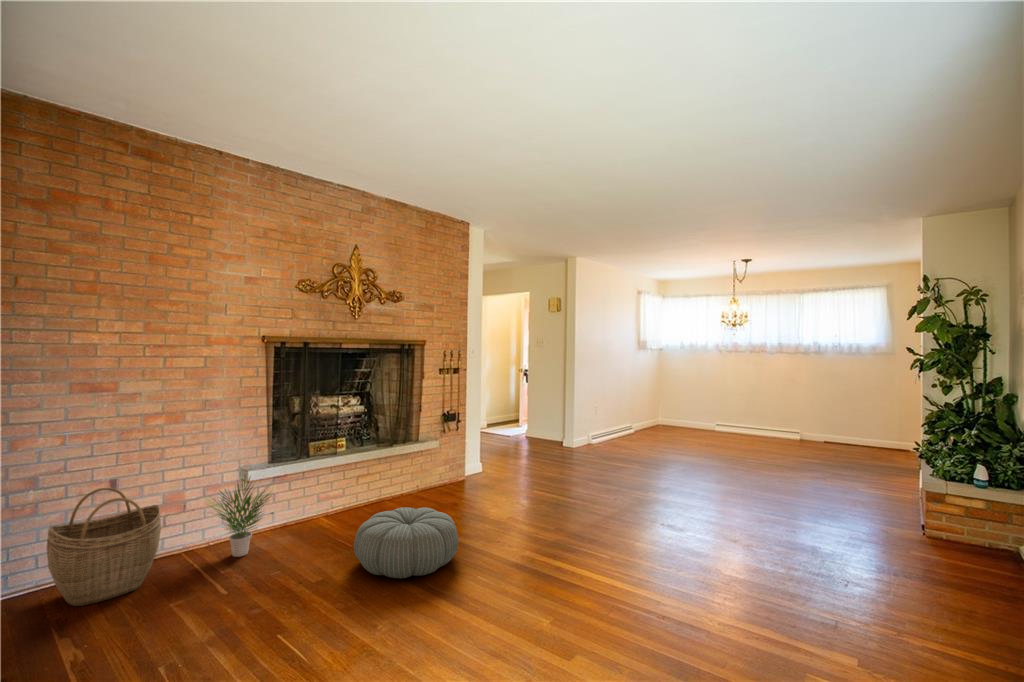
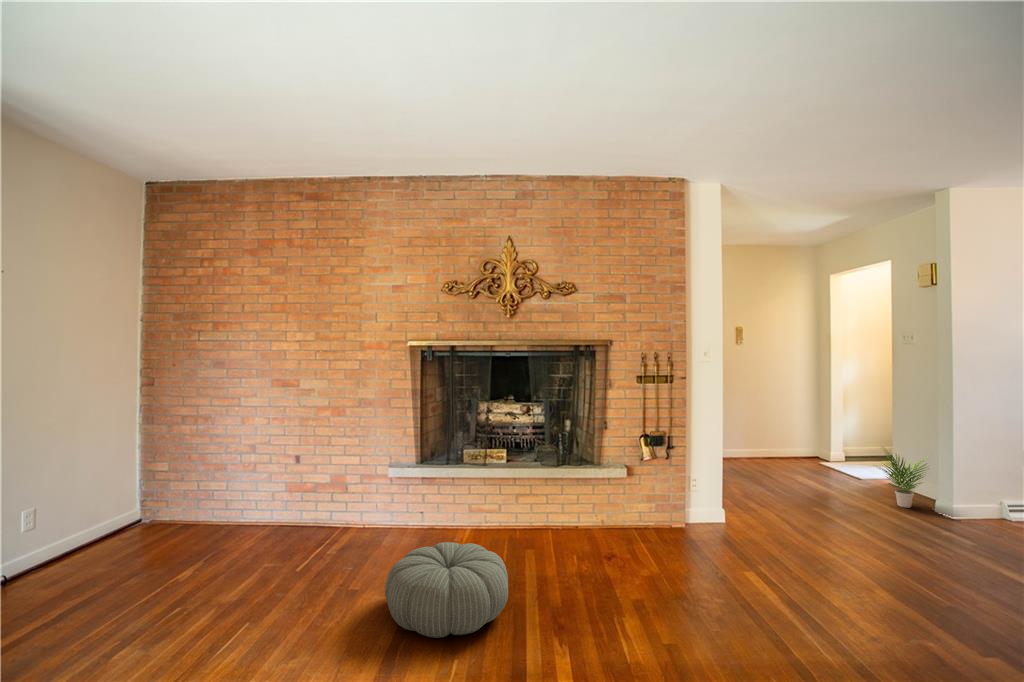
potted plant: present [210,477,269,557] -> present [881,451,927,508]
woven basket: present [47,487,161,606] -> none [238,462,313,550]

